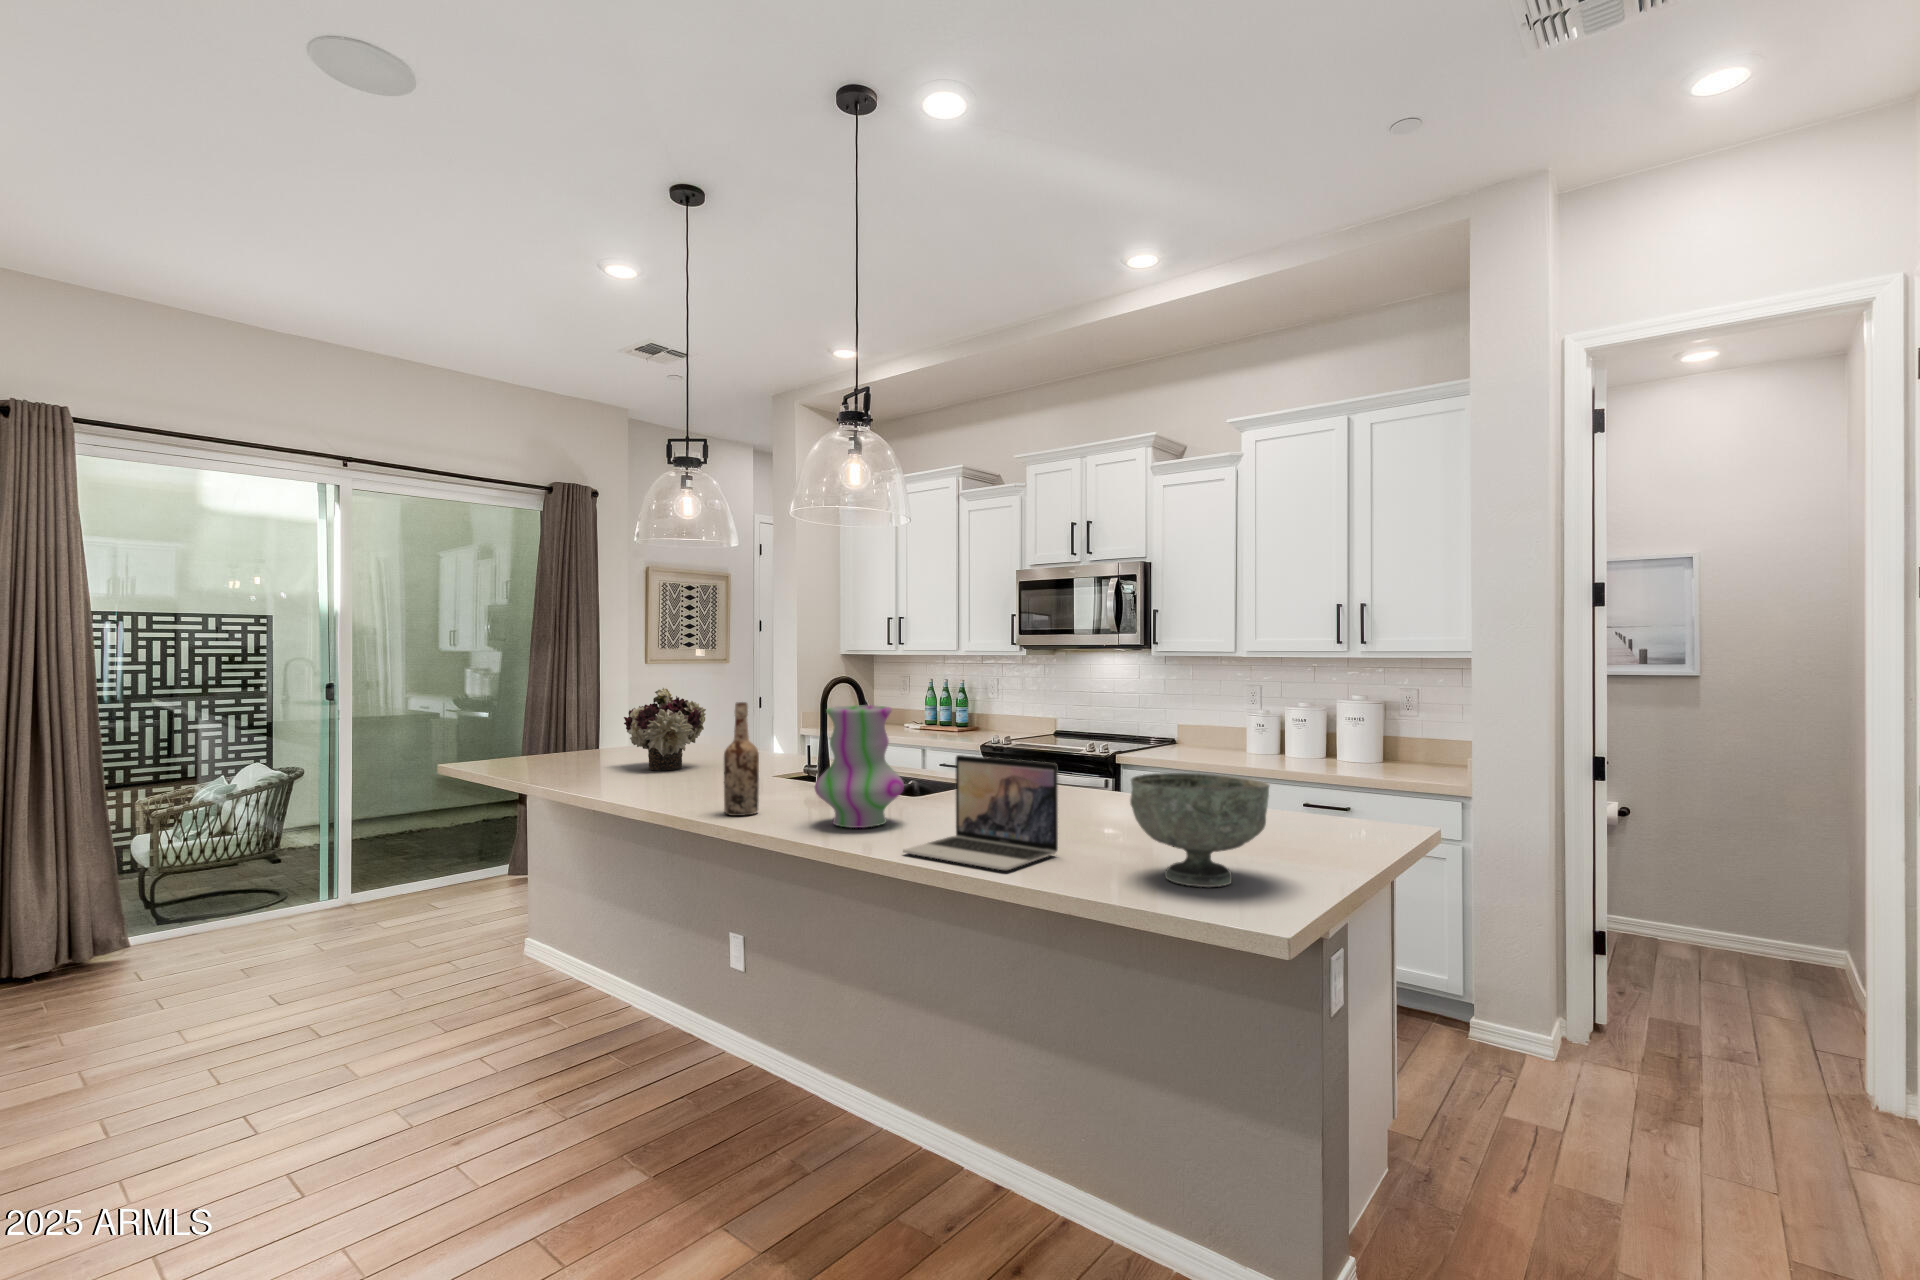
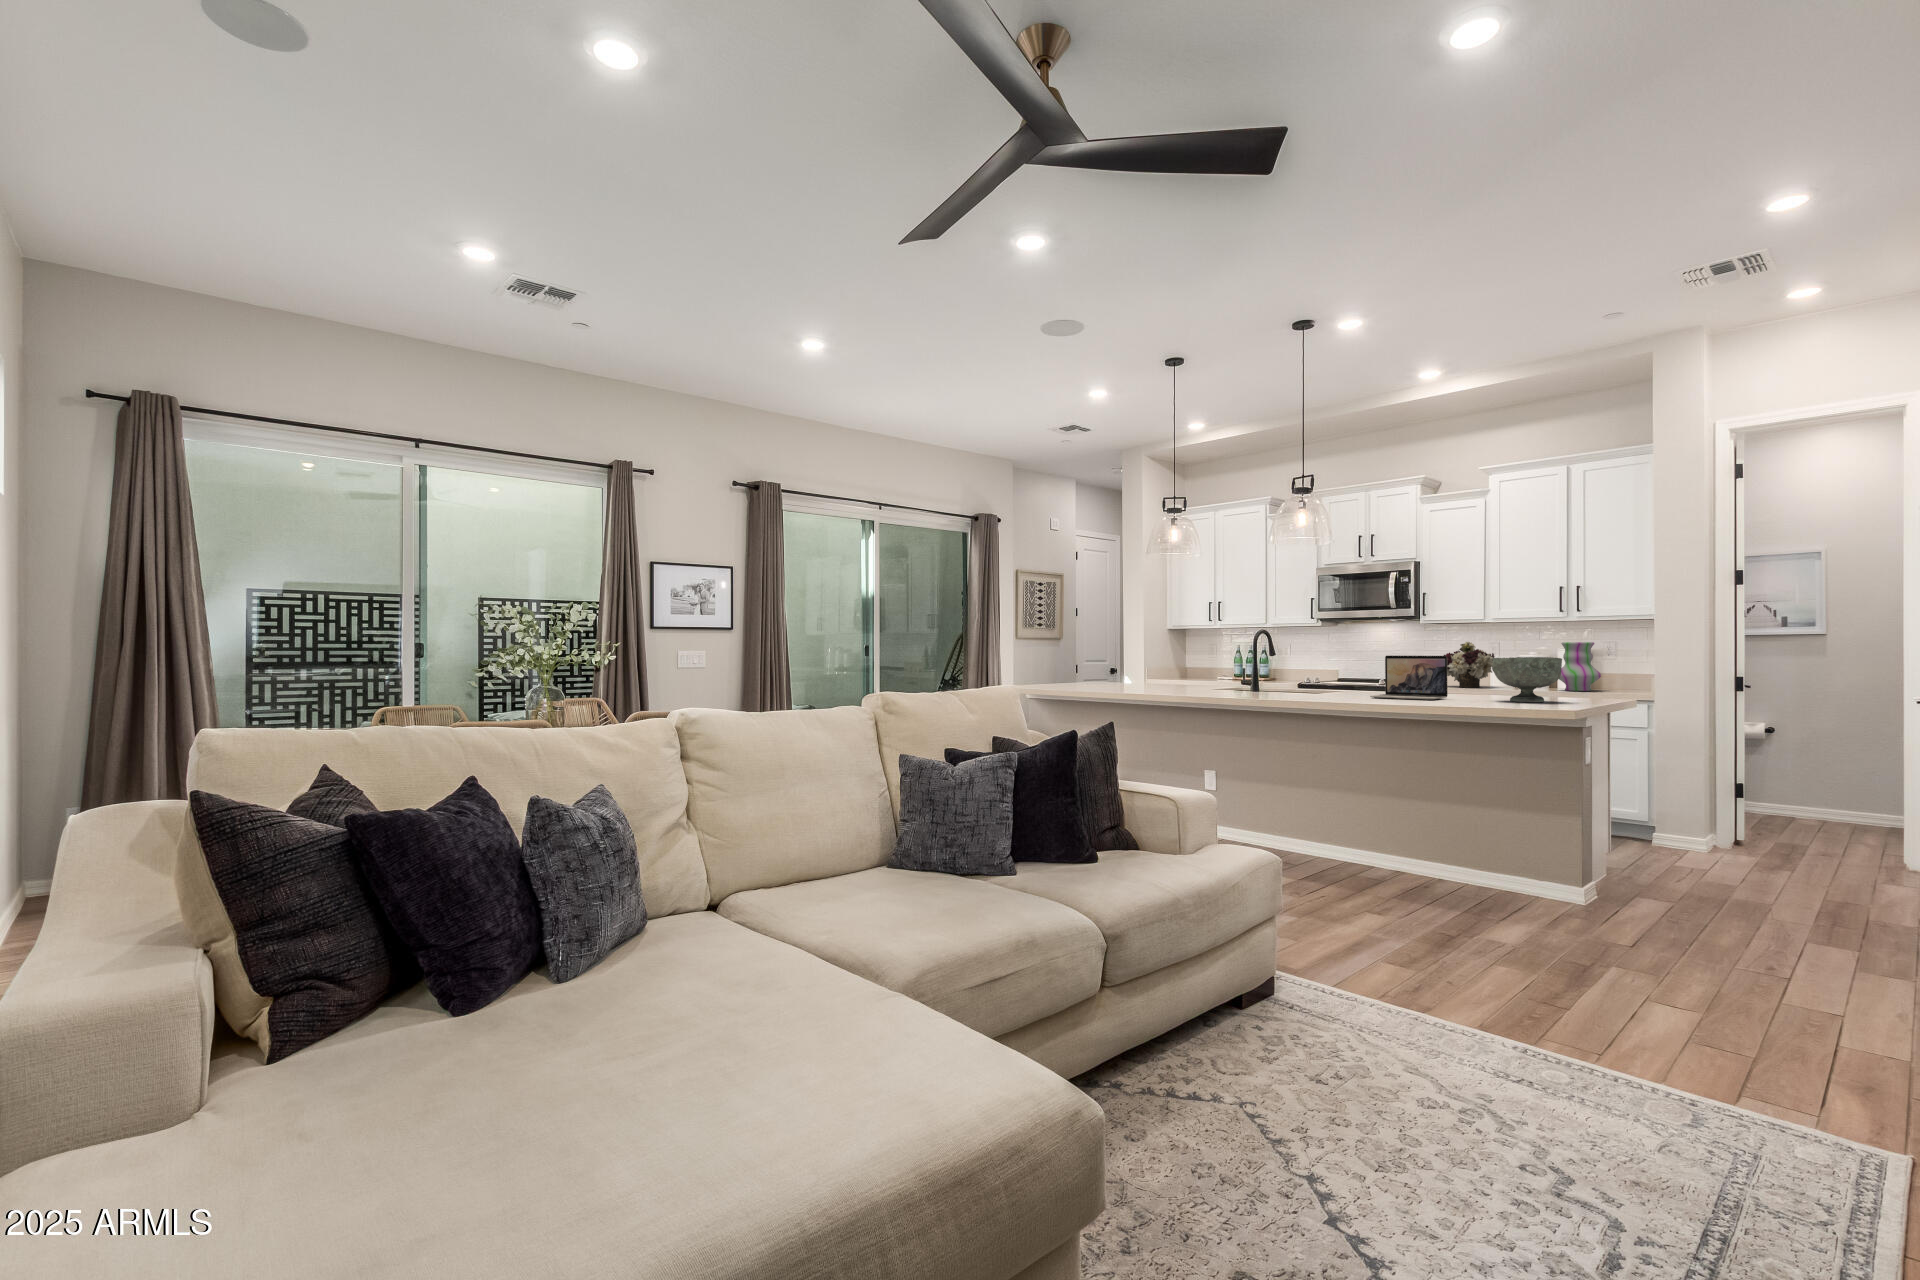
flower arrangement: present [624,687,706,771] -> present [1444,642,1495,688]
wine bottle: present [724,702,759,816] -> none [1239,636,1257,693]
vase: present [814,705,904,828] -> present [1559,642,1601,691]

